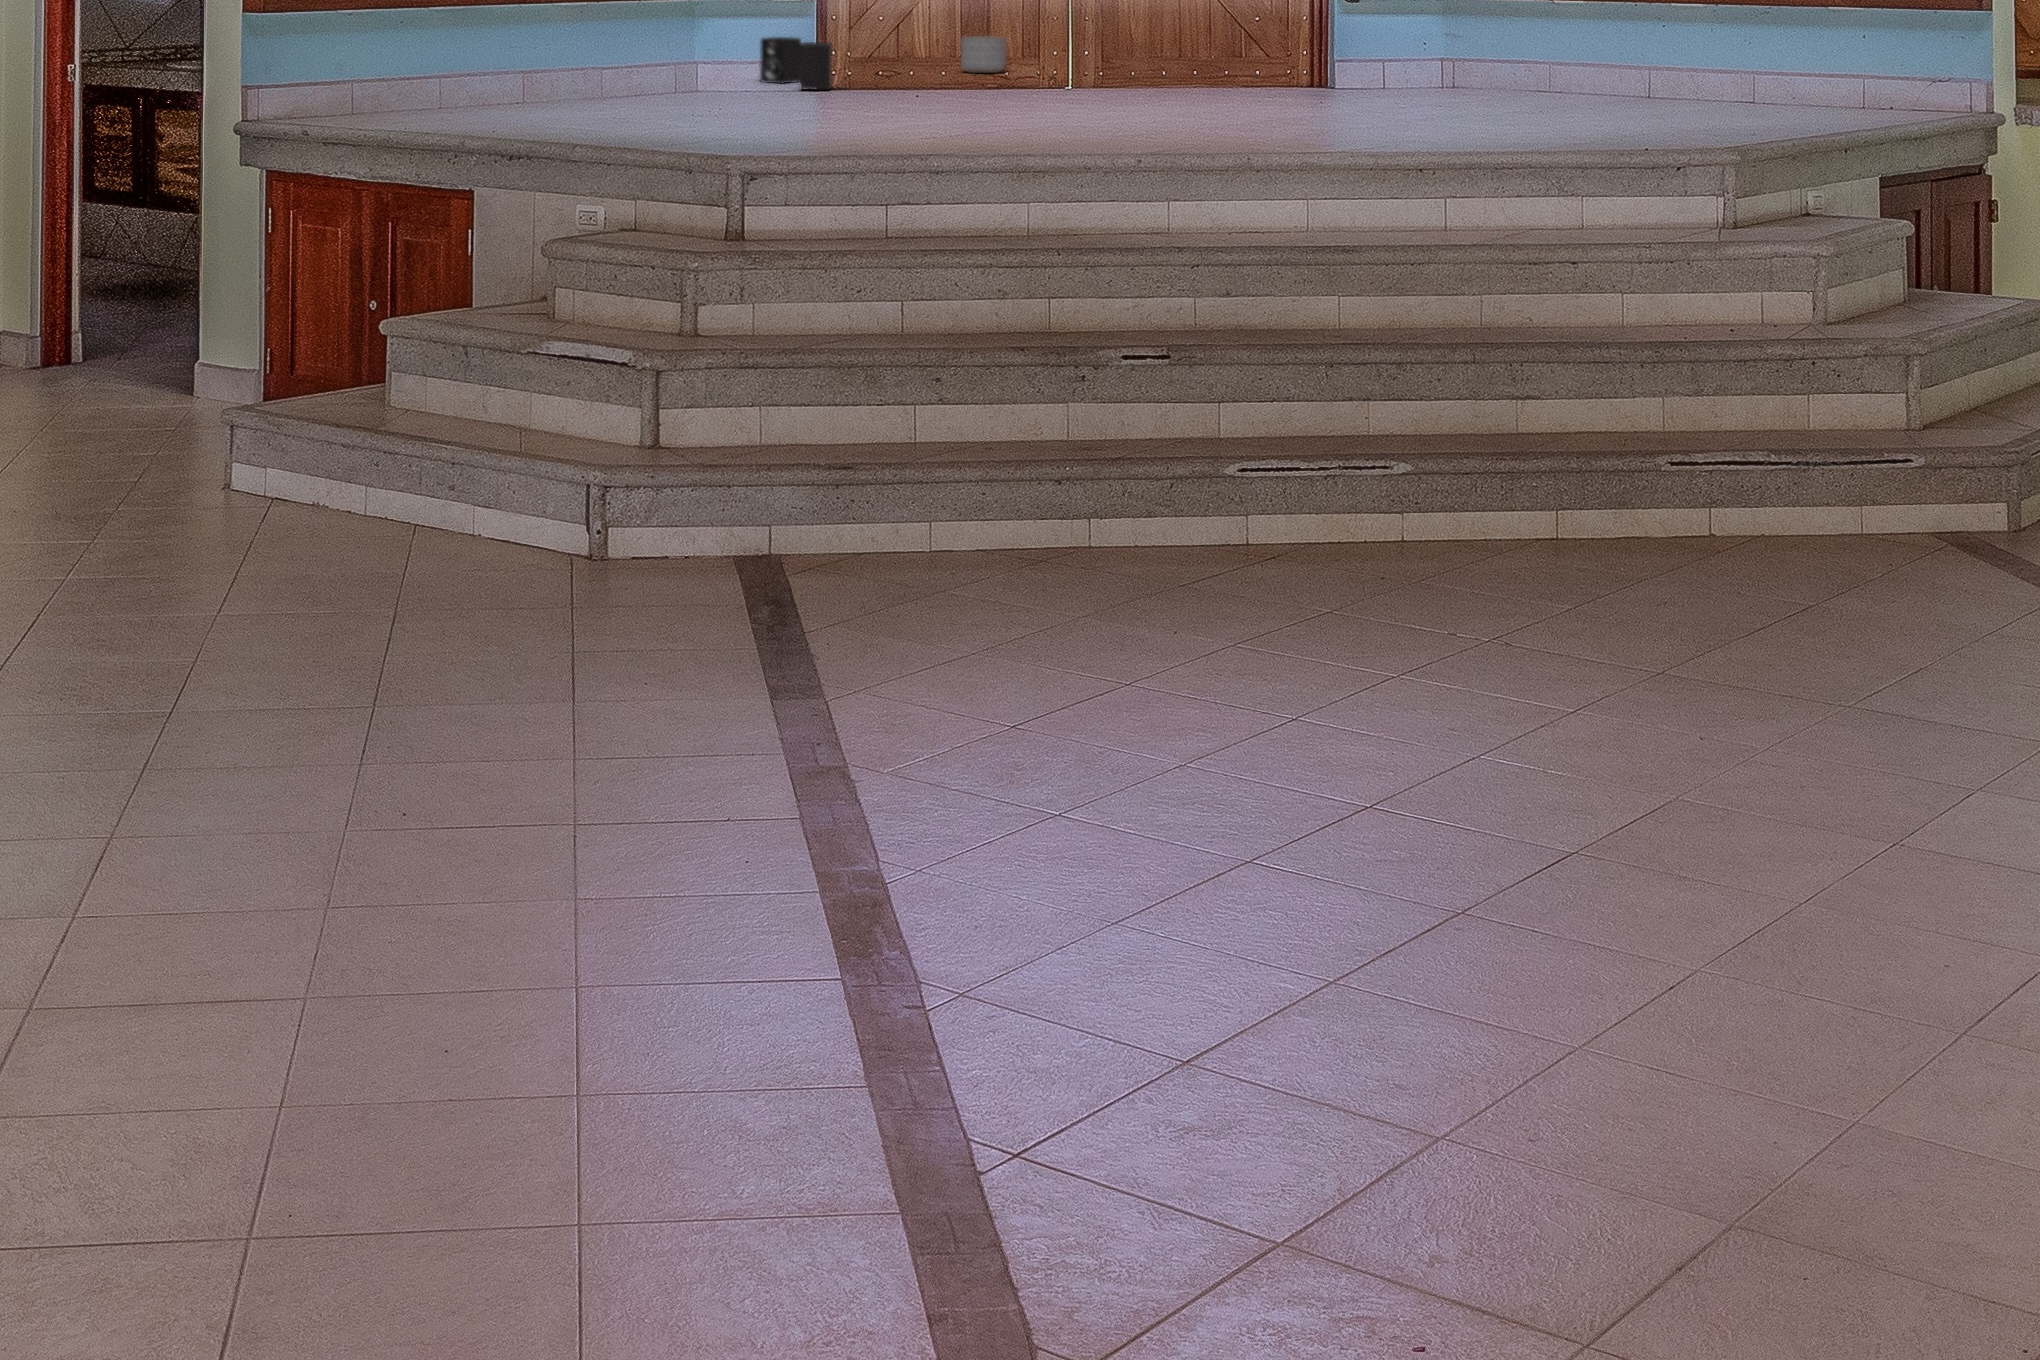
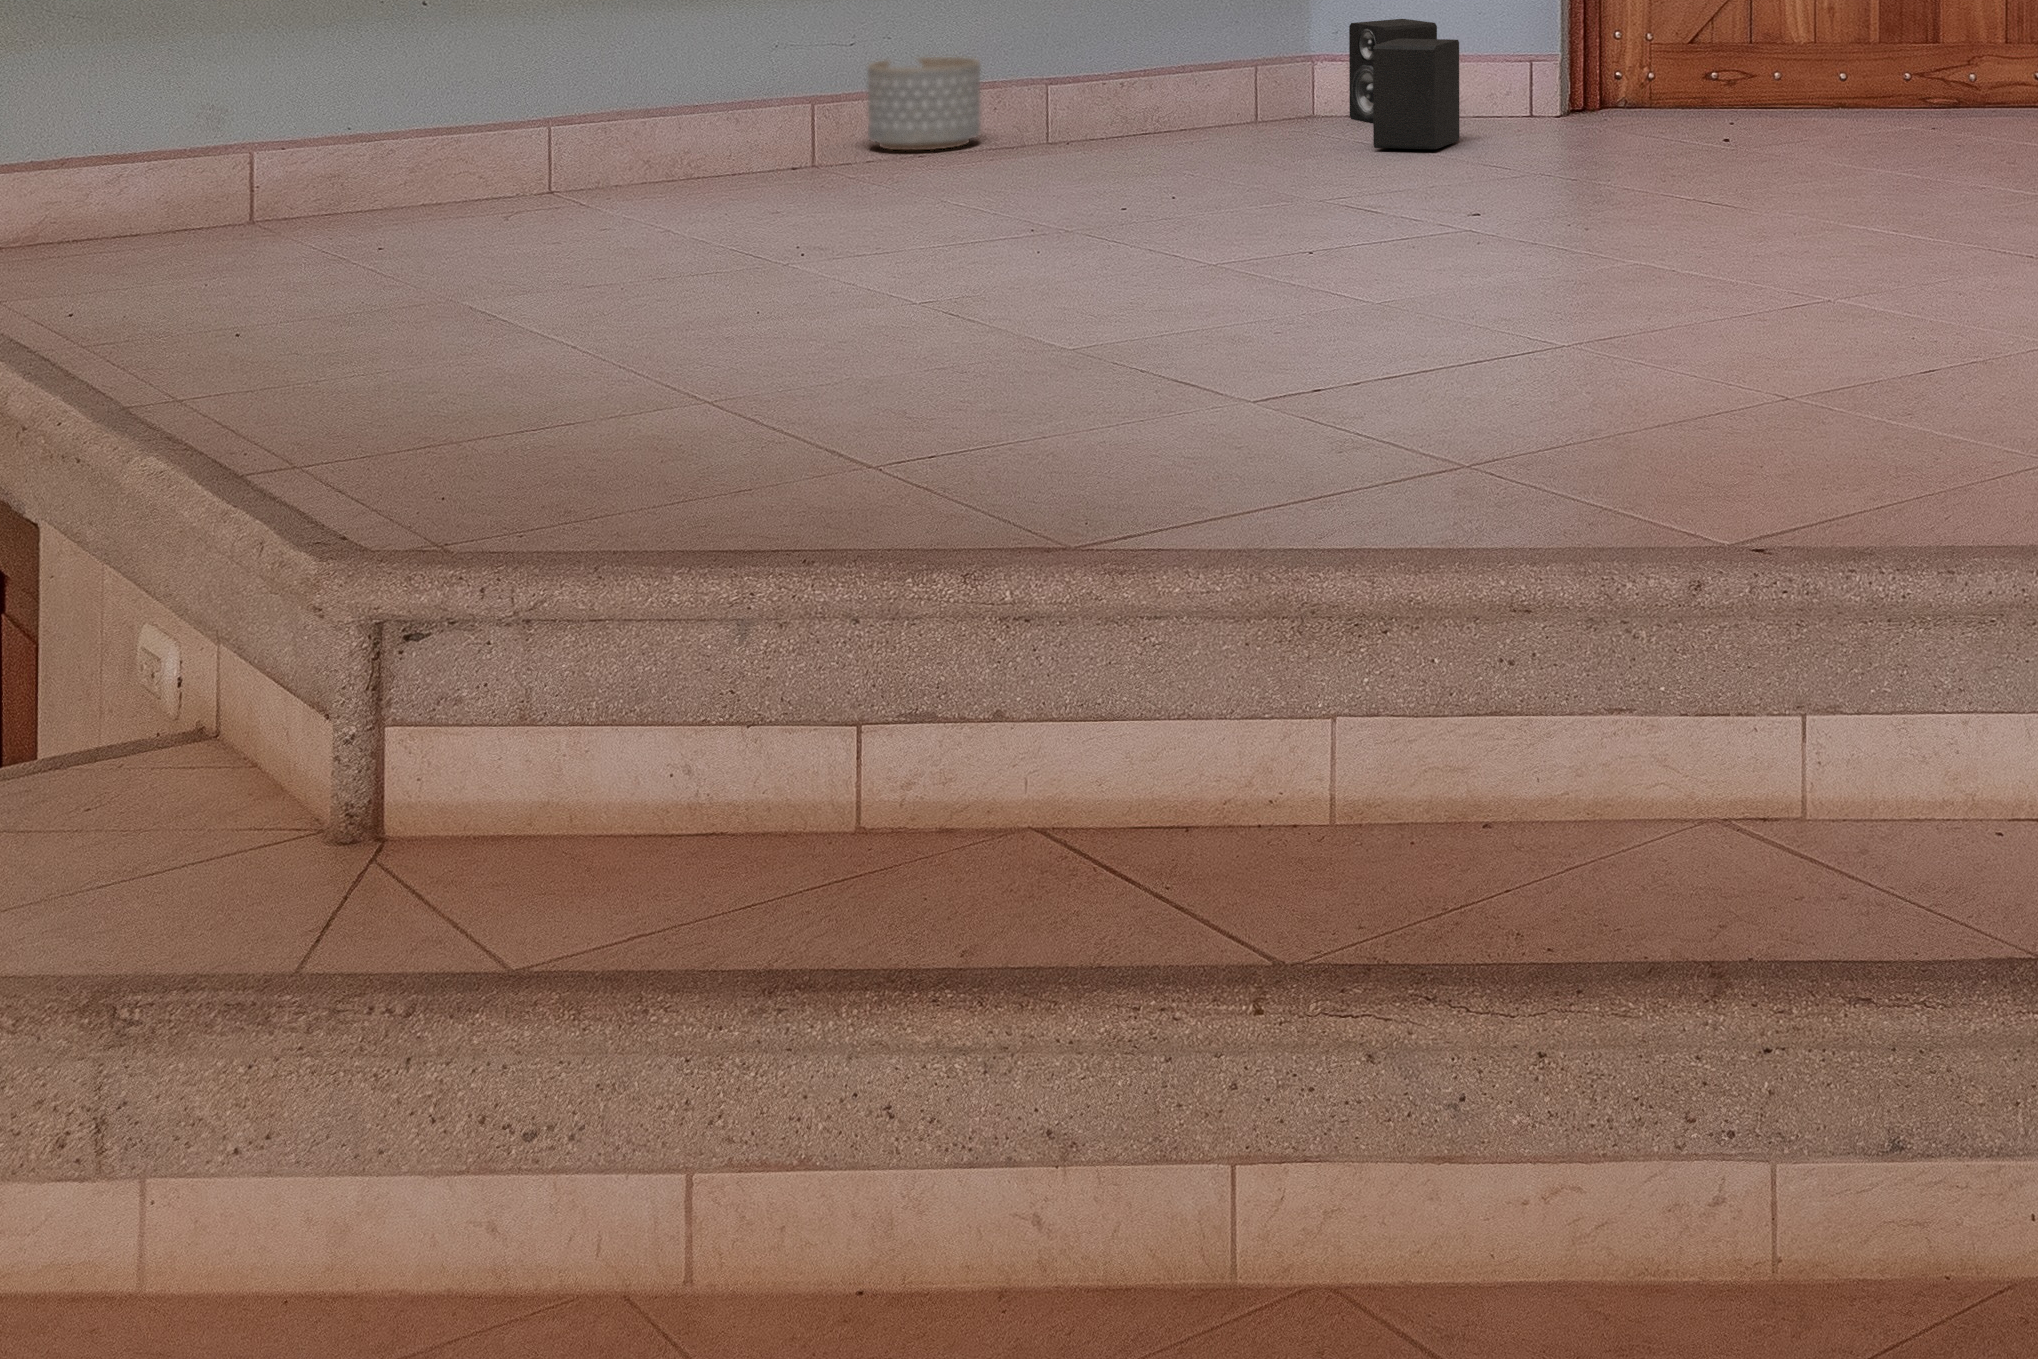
planter: present [961,36,1006,73] -> present [868,57,980,150]

